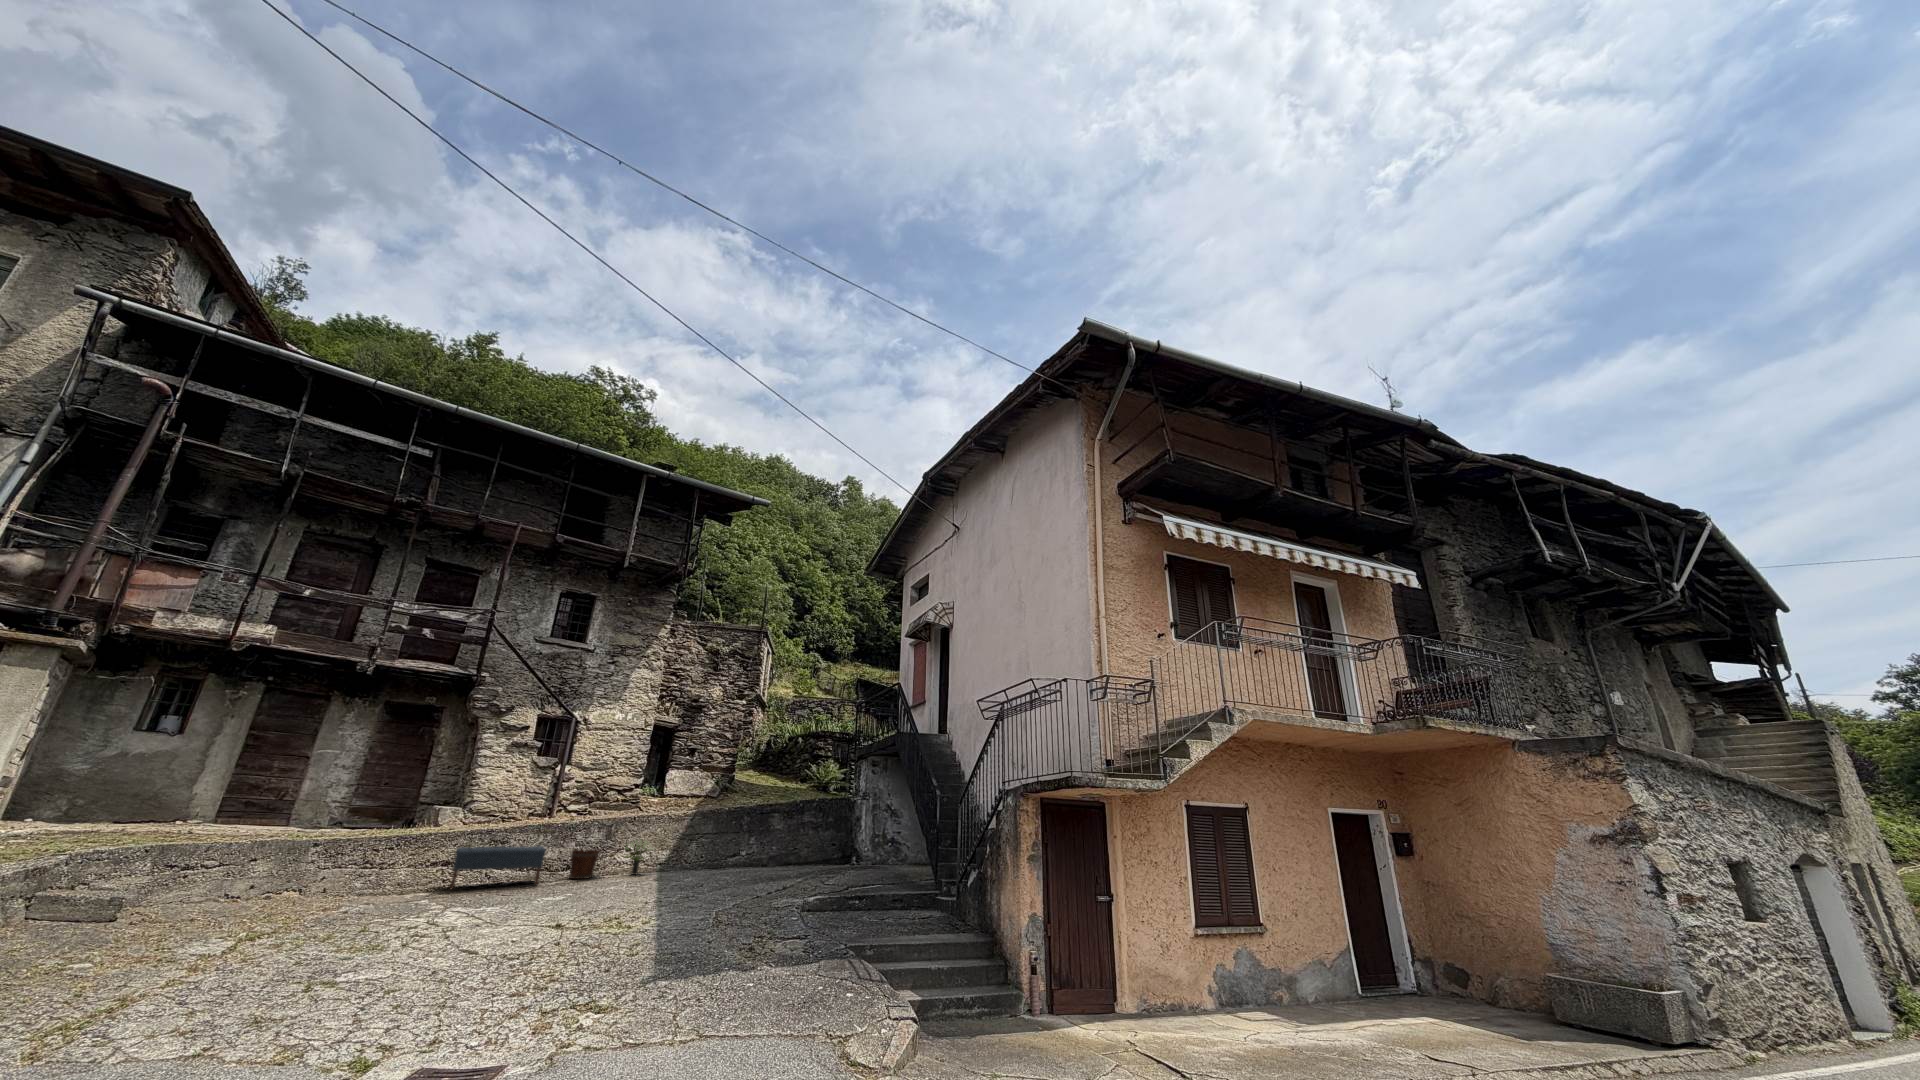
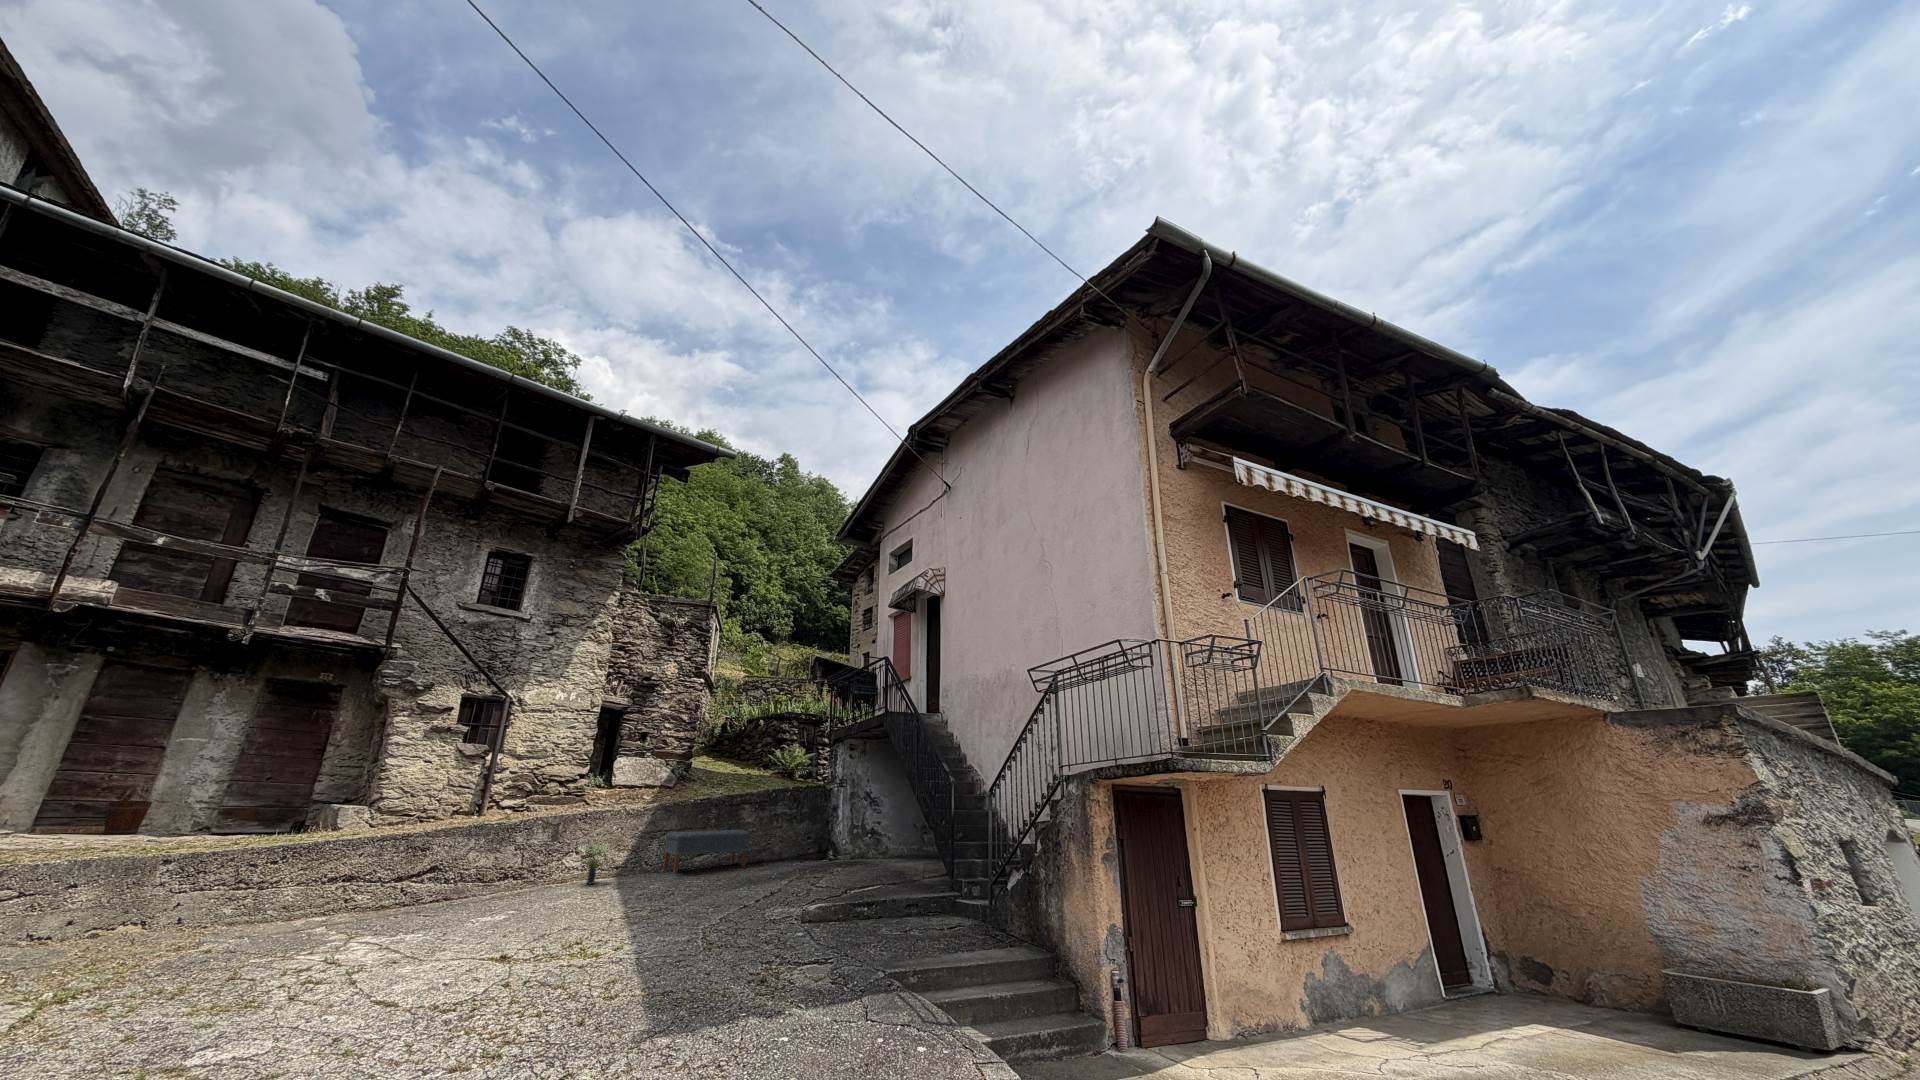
bench: present [449,846,546,889] -> present [663,830,750,874]
bucket: present [570,850,600,879] -> present [103,800,152,835]

